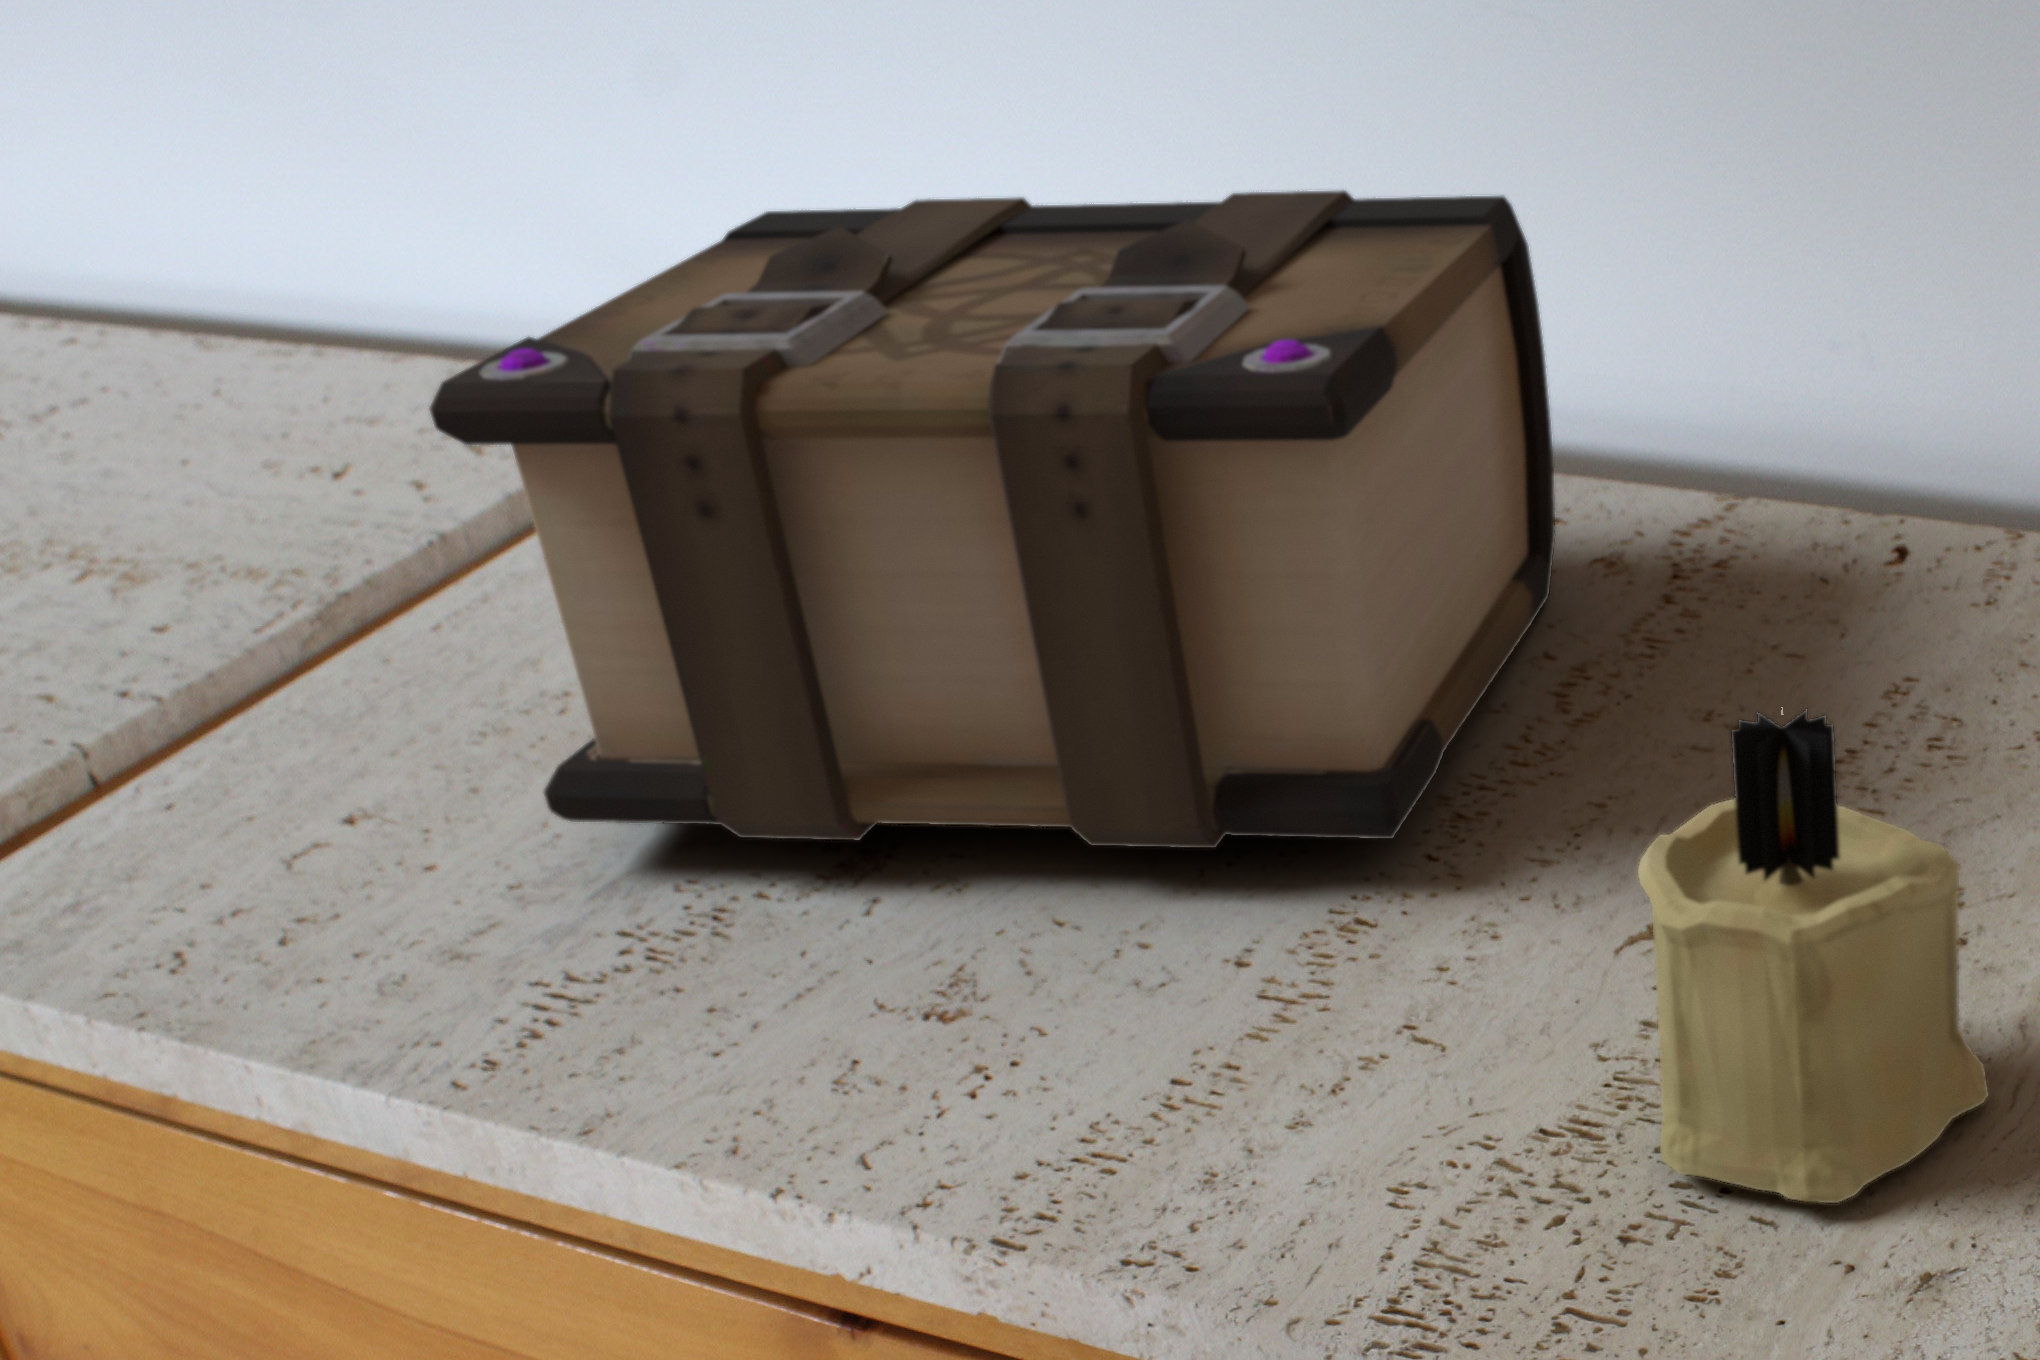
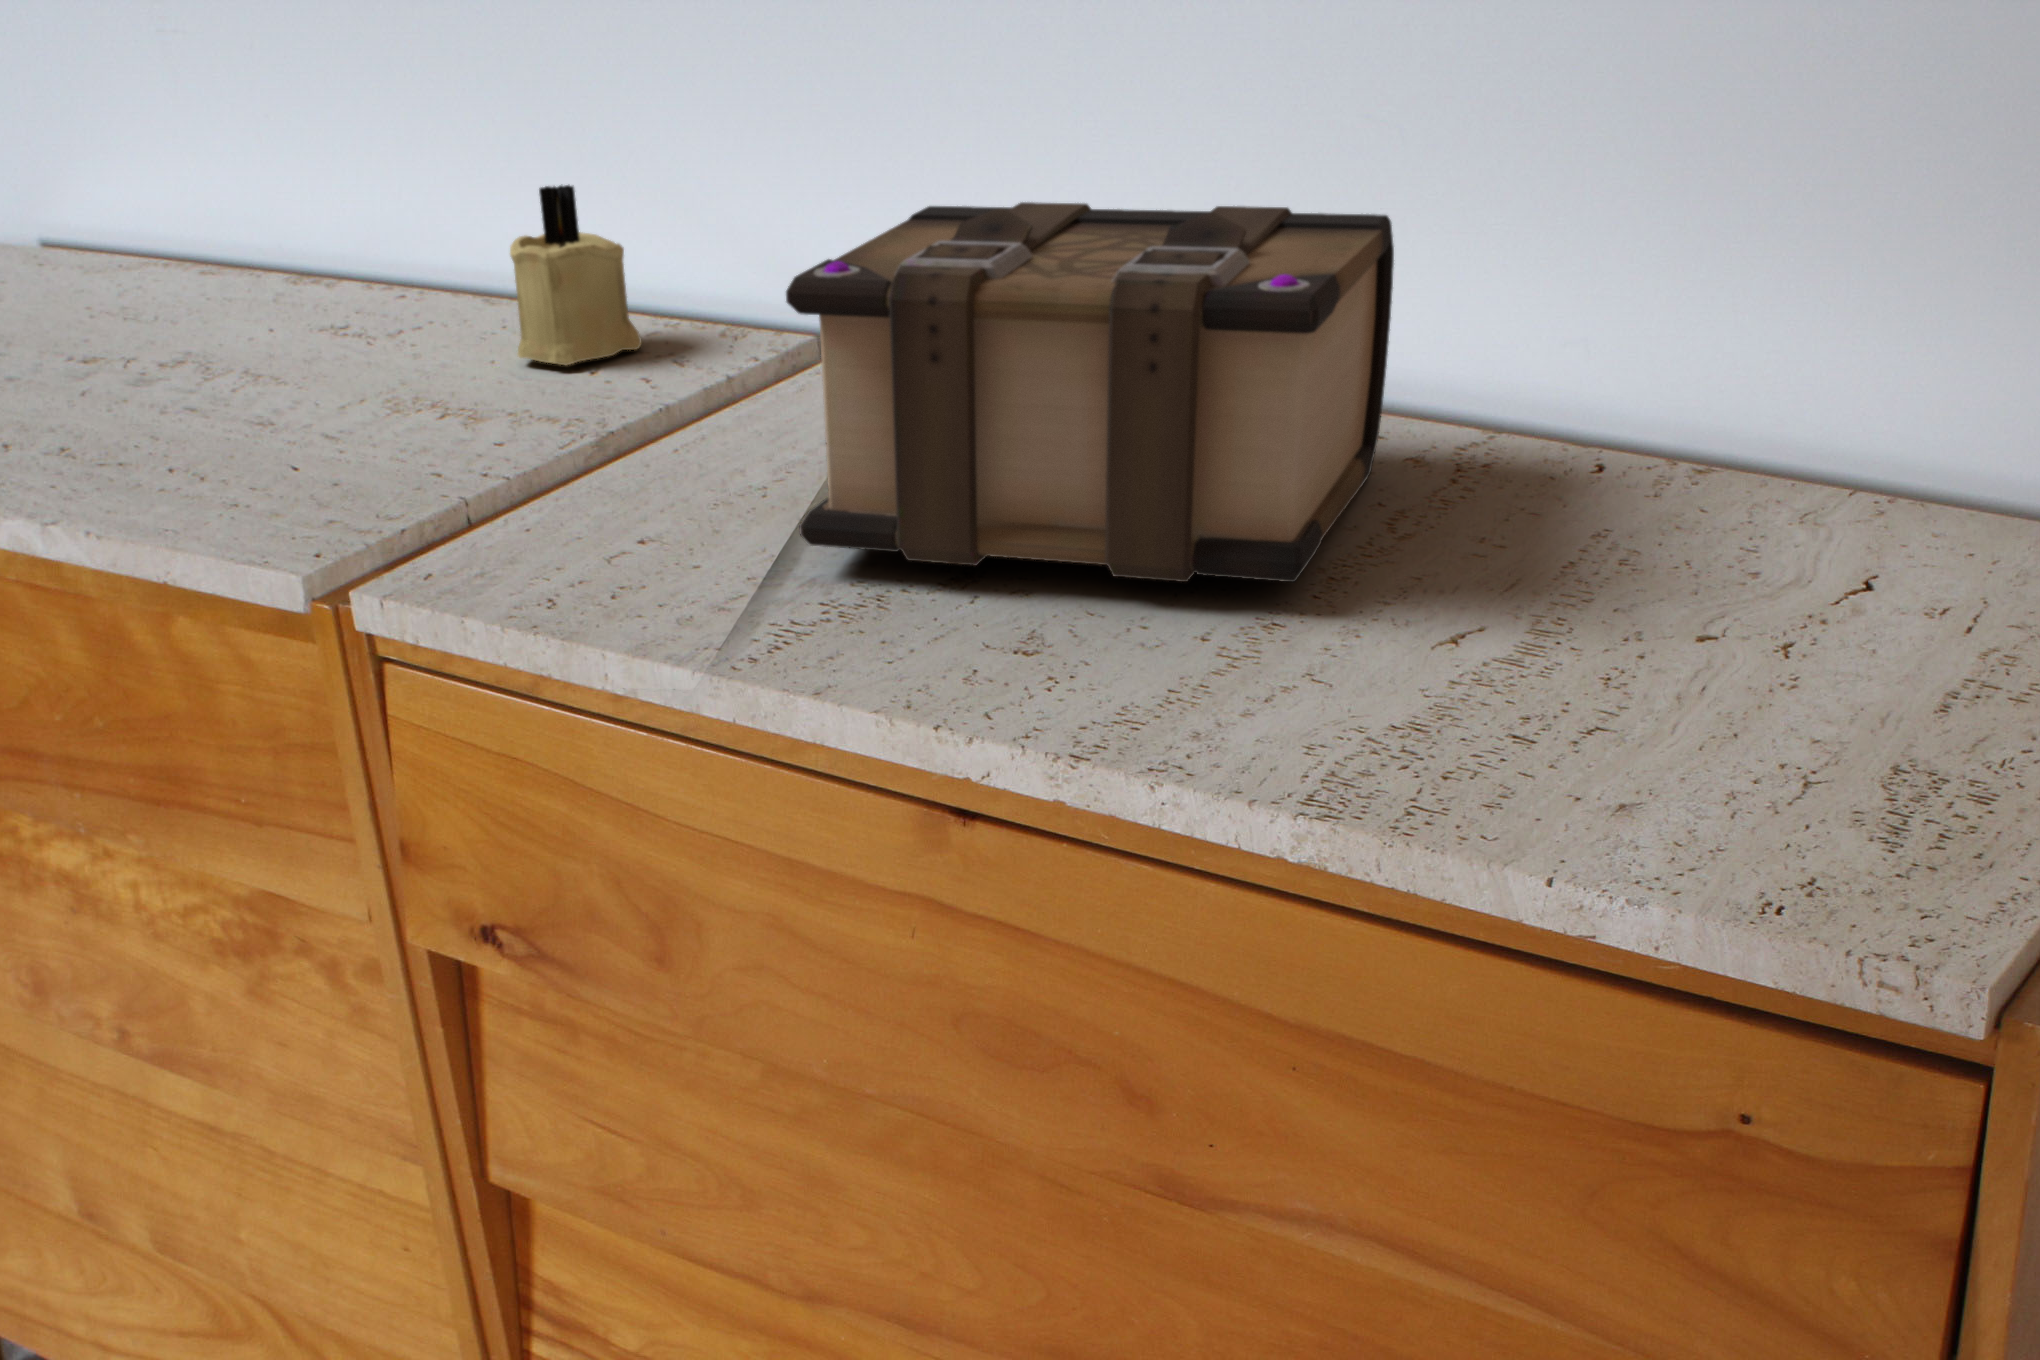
candle: present [1638,710,1988,1203] -> present [510,185,641,365]

